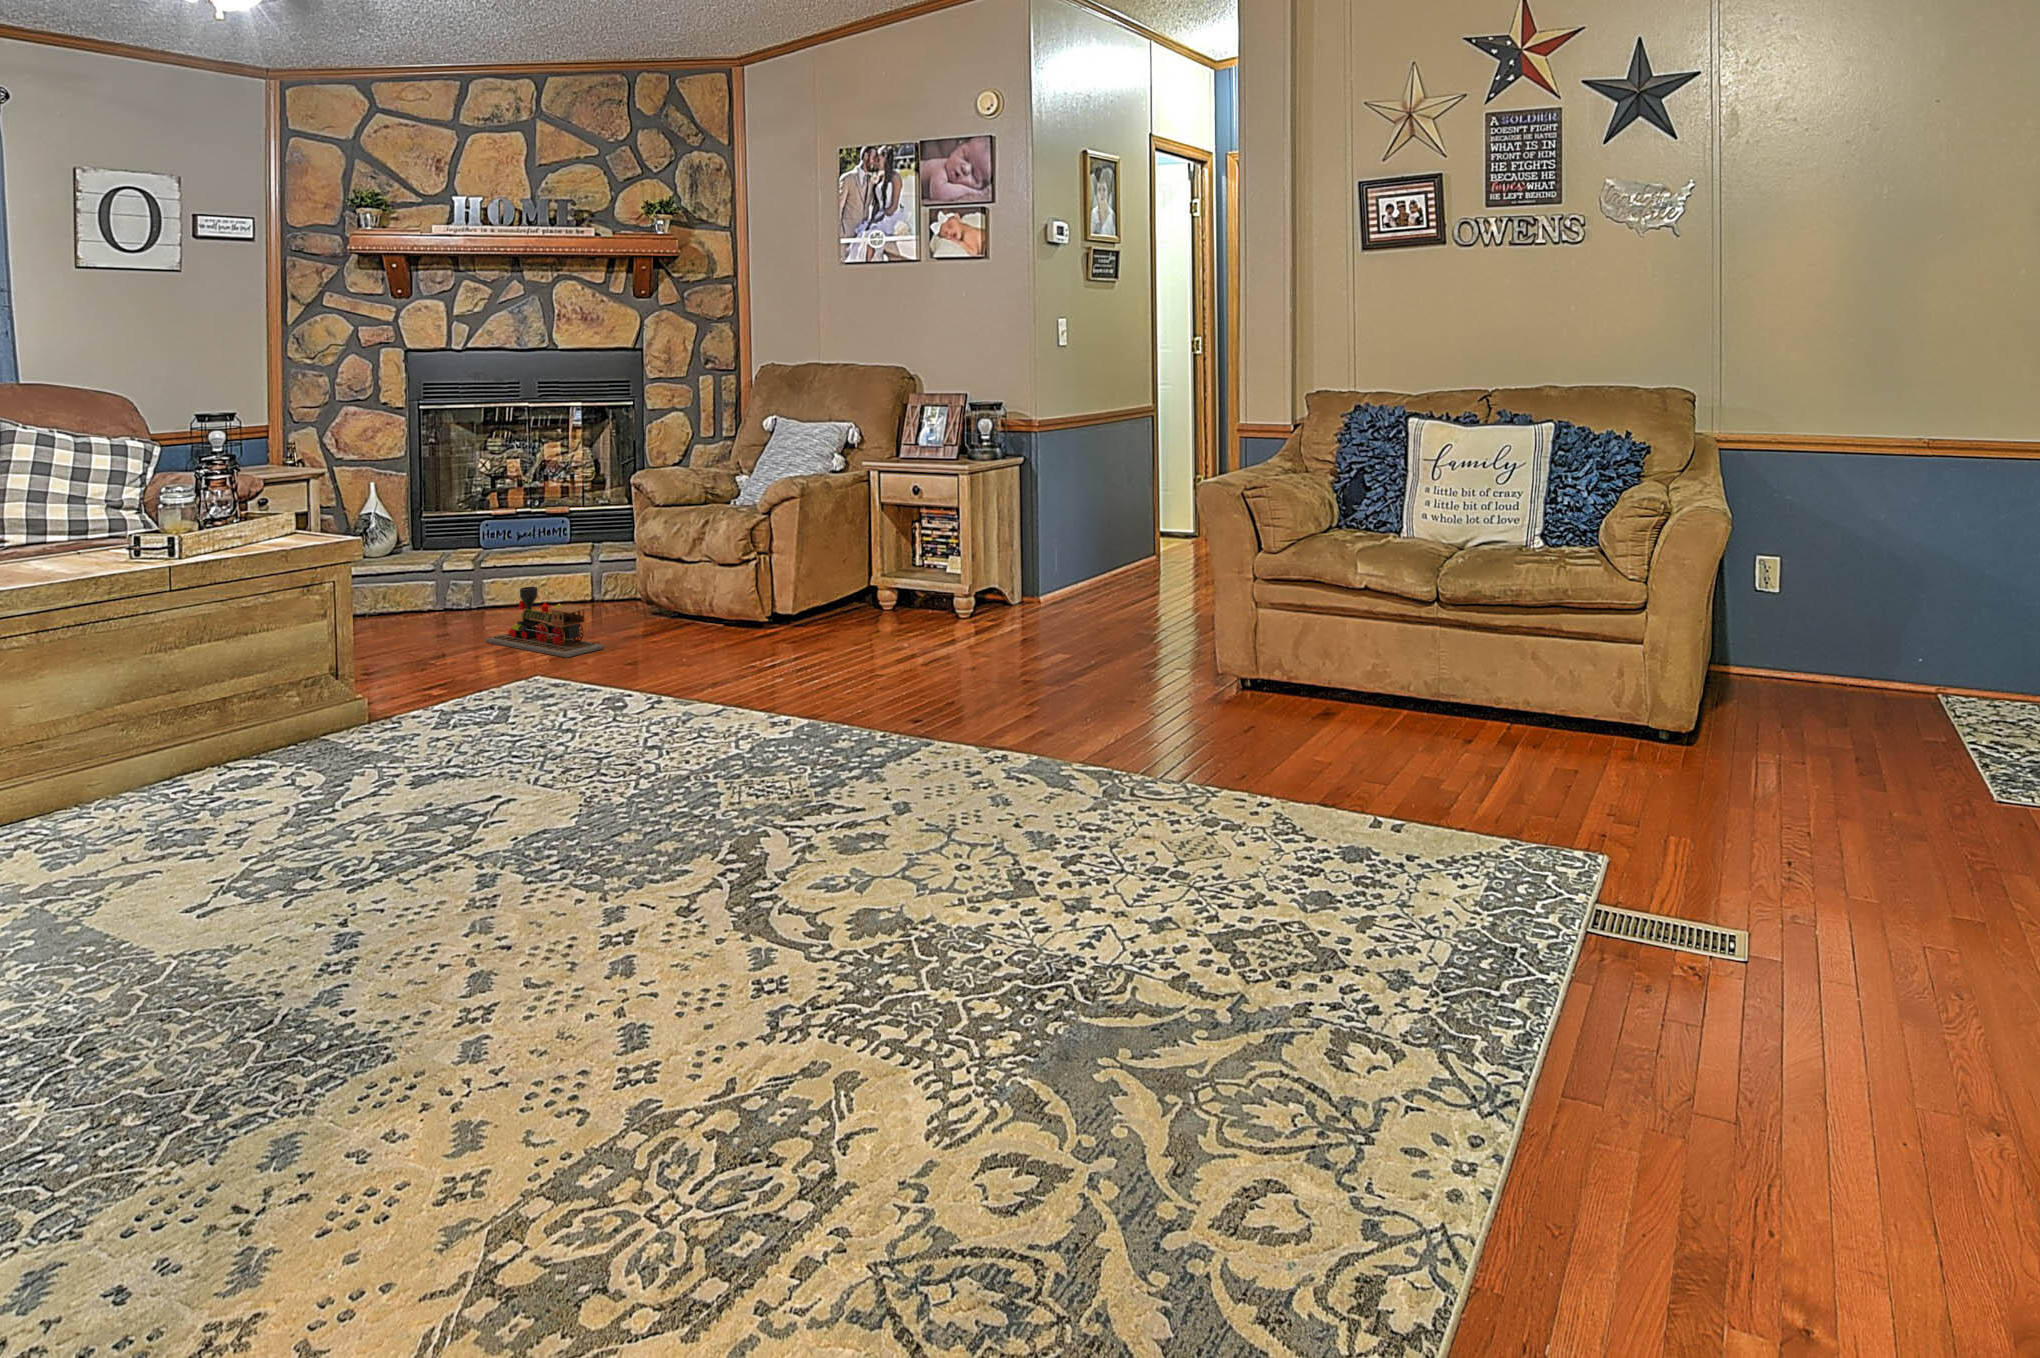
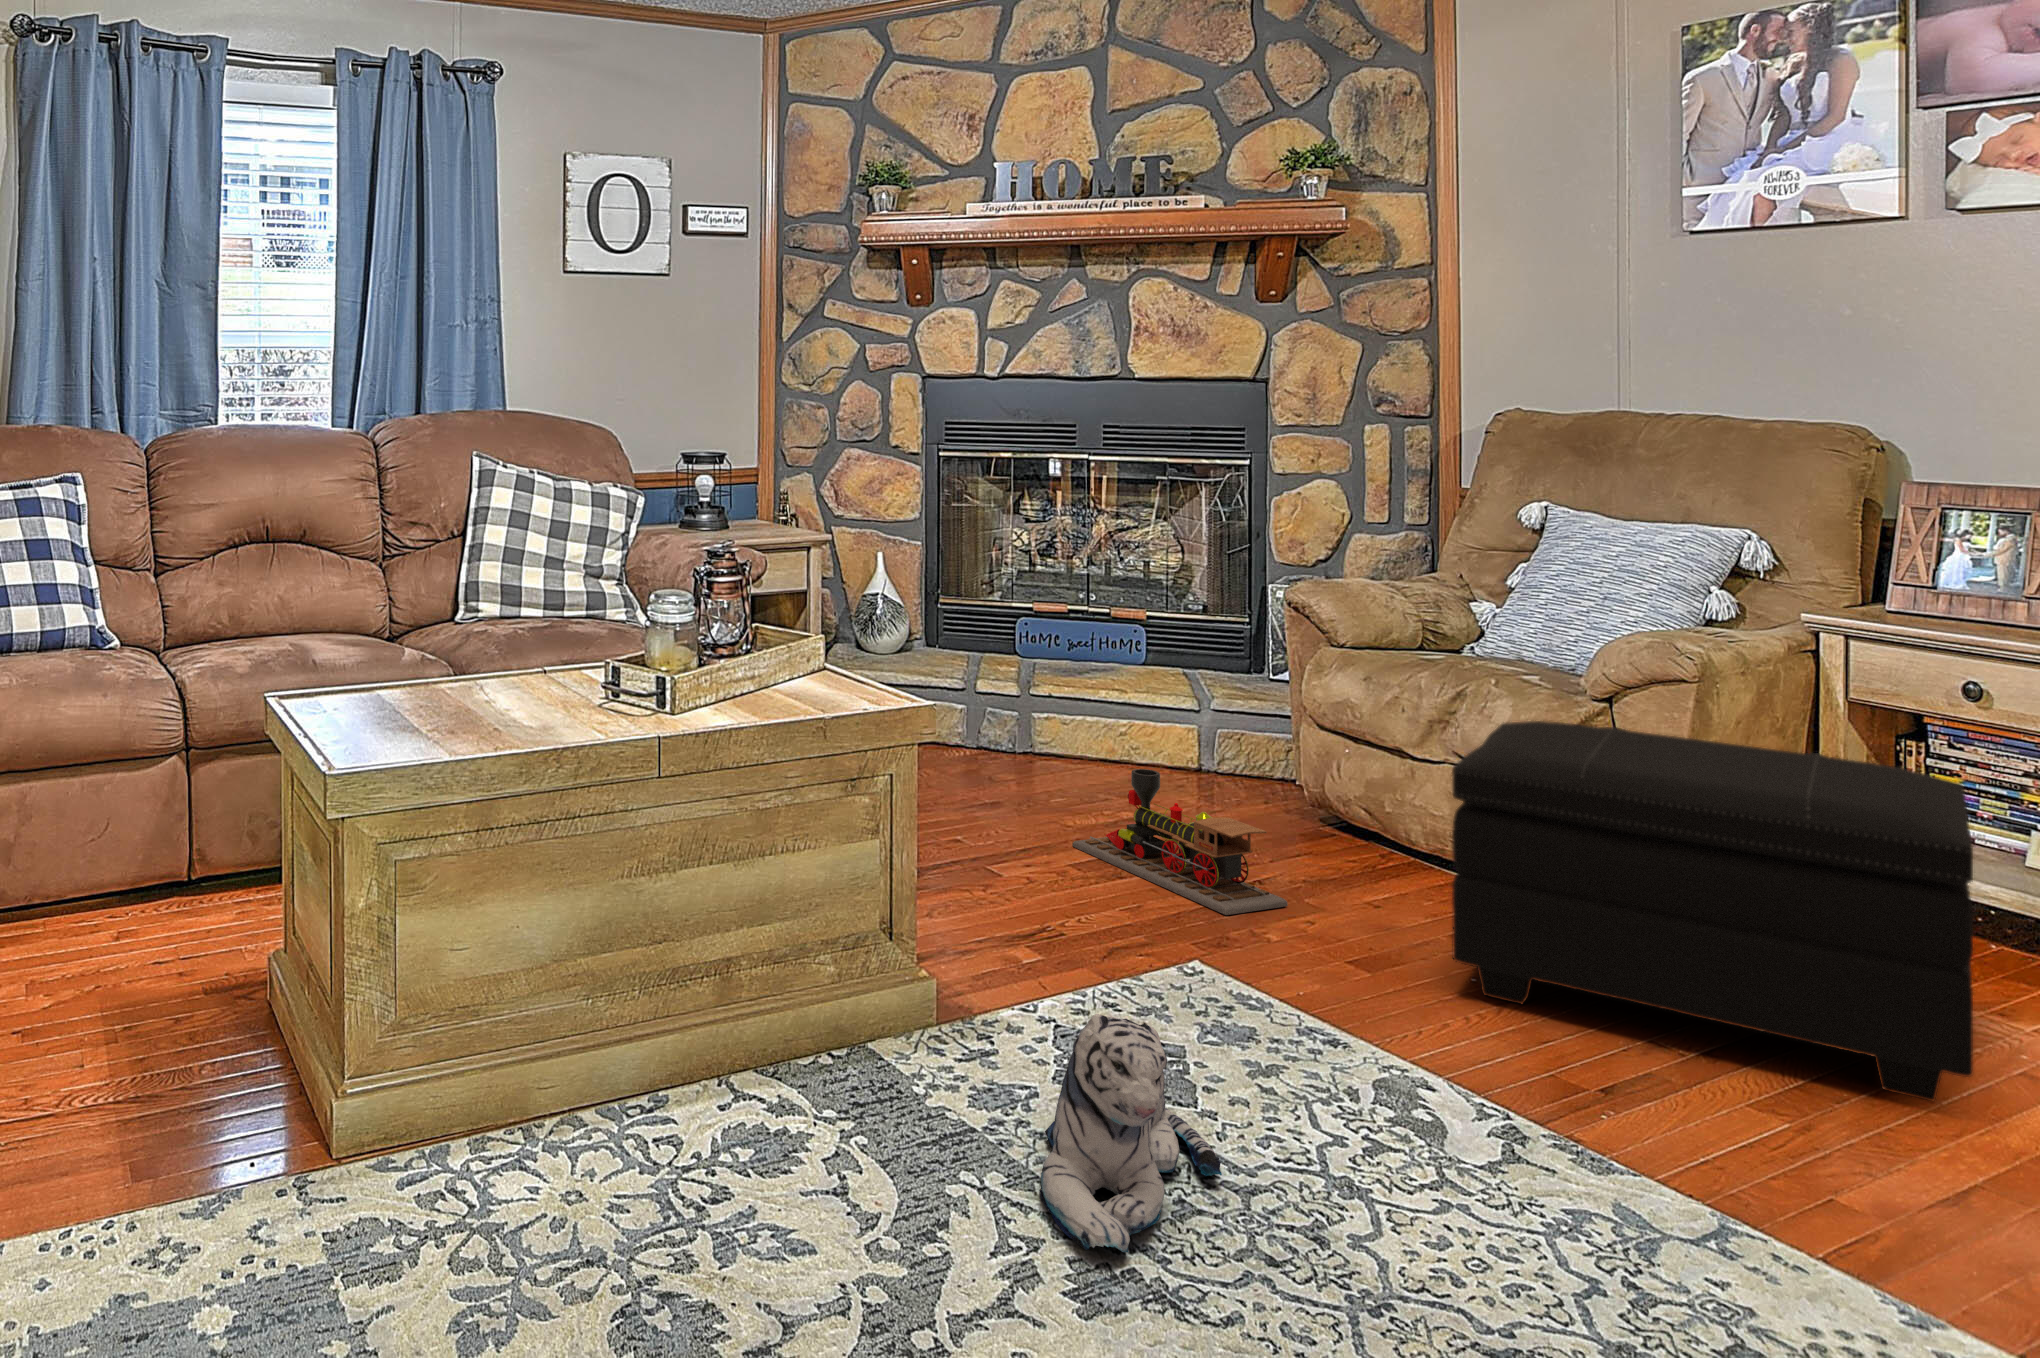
footstool: none [669,524,894,667] -> present [1452,721,1973,1101]
plush toy: none [407,679,509,787] -> present [1040,1014,1222,1252]

